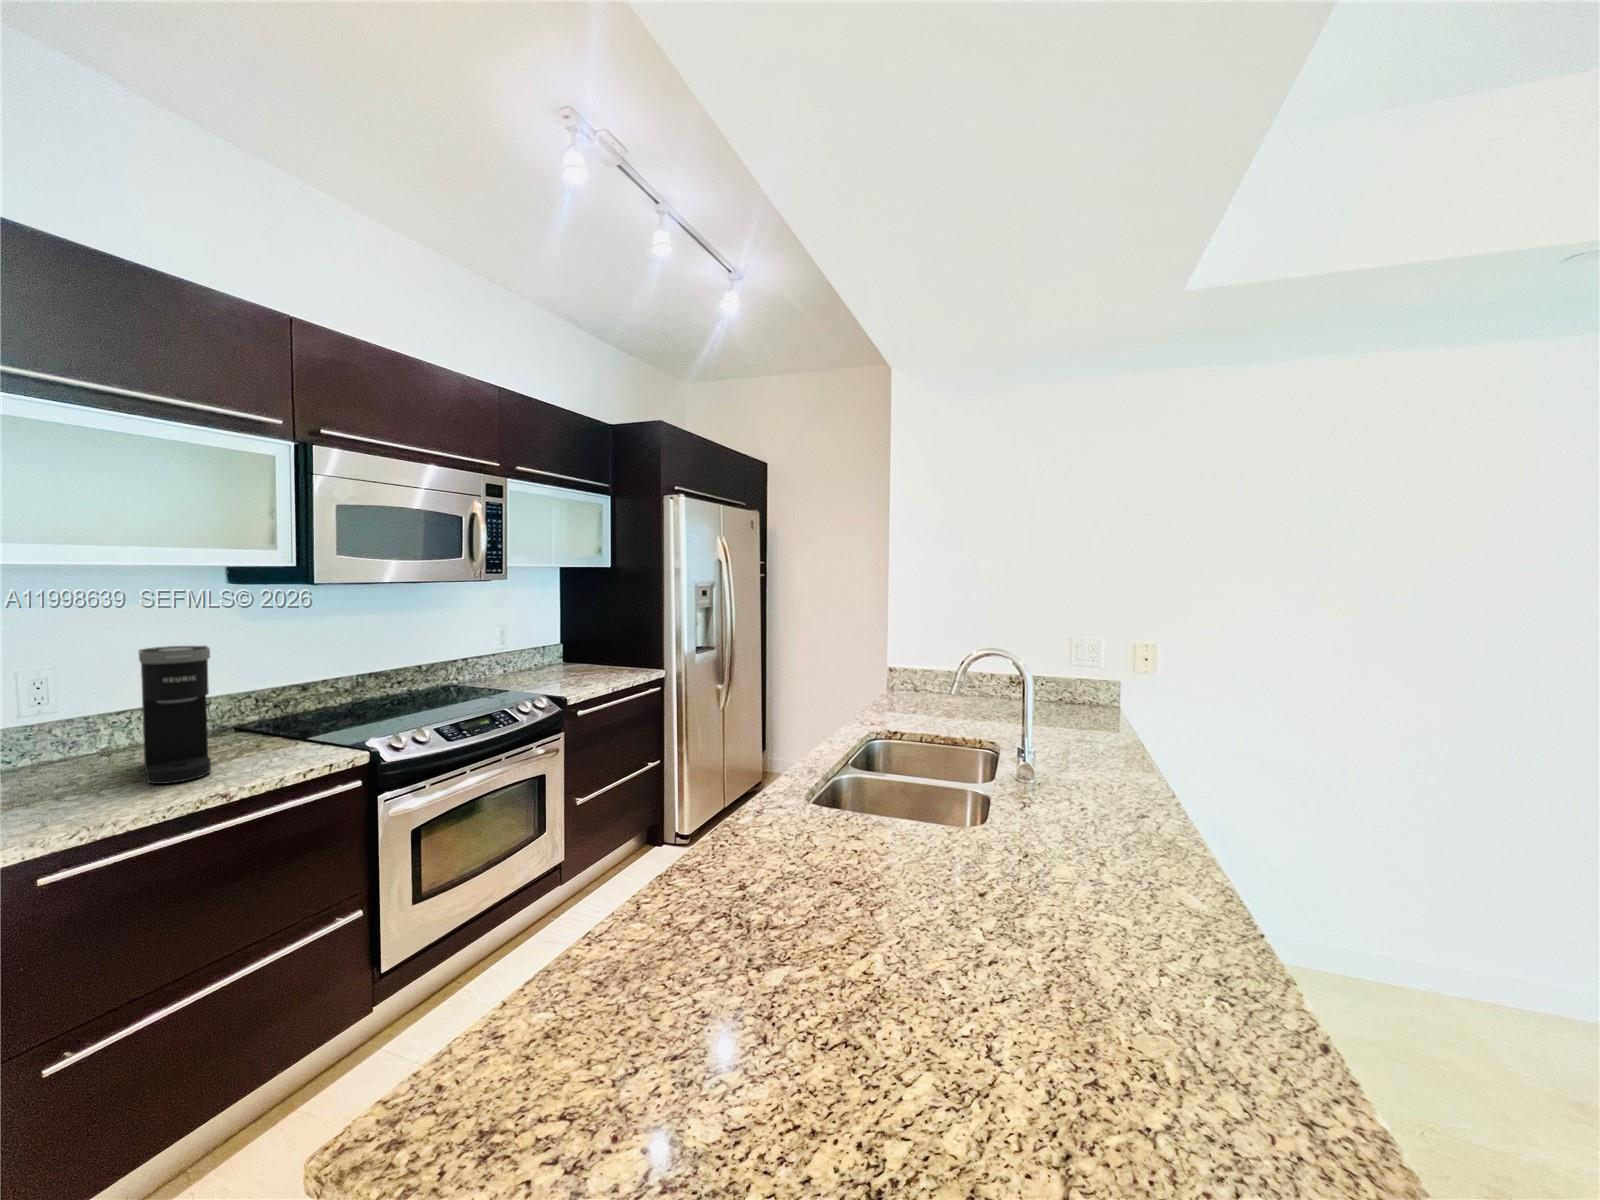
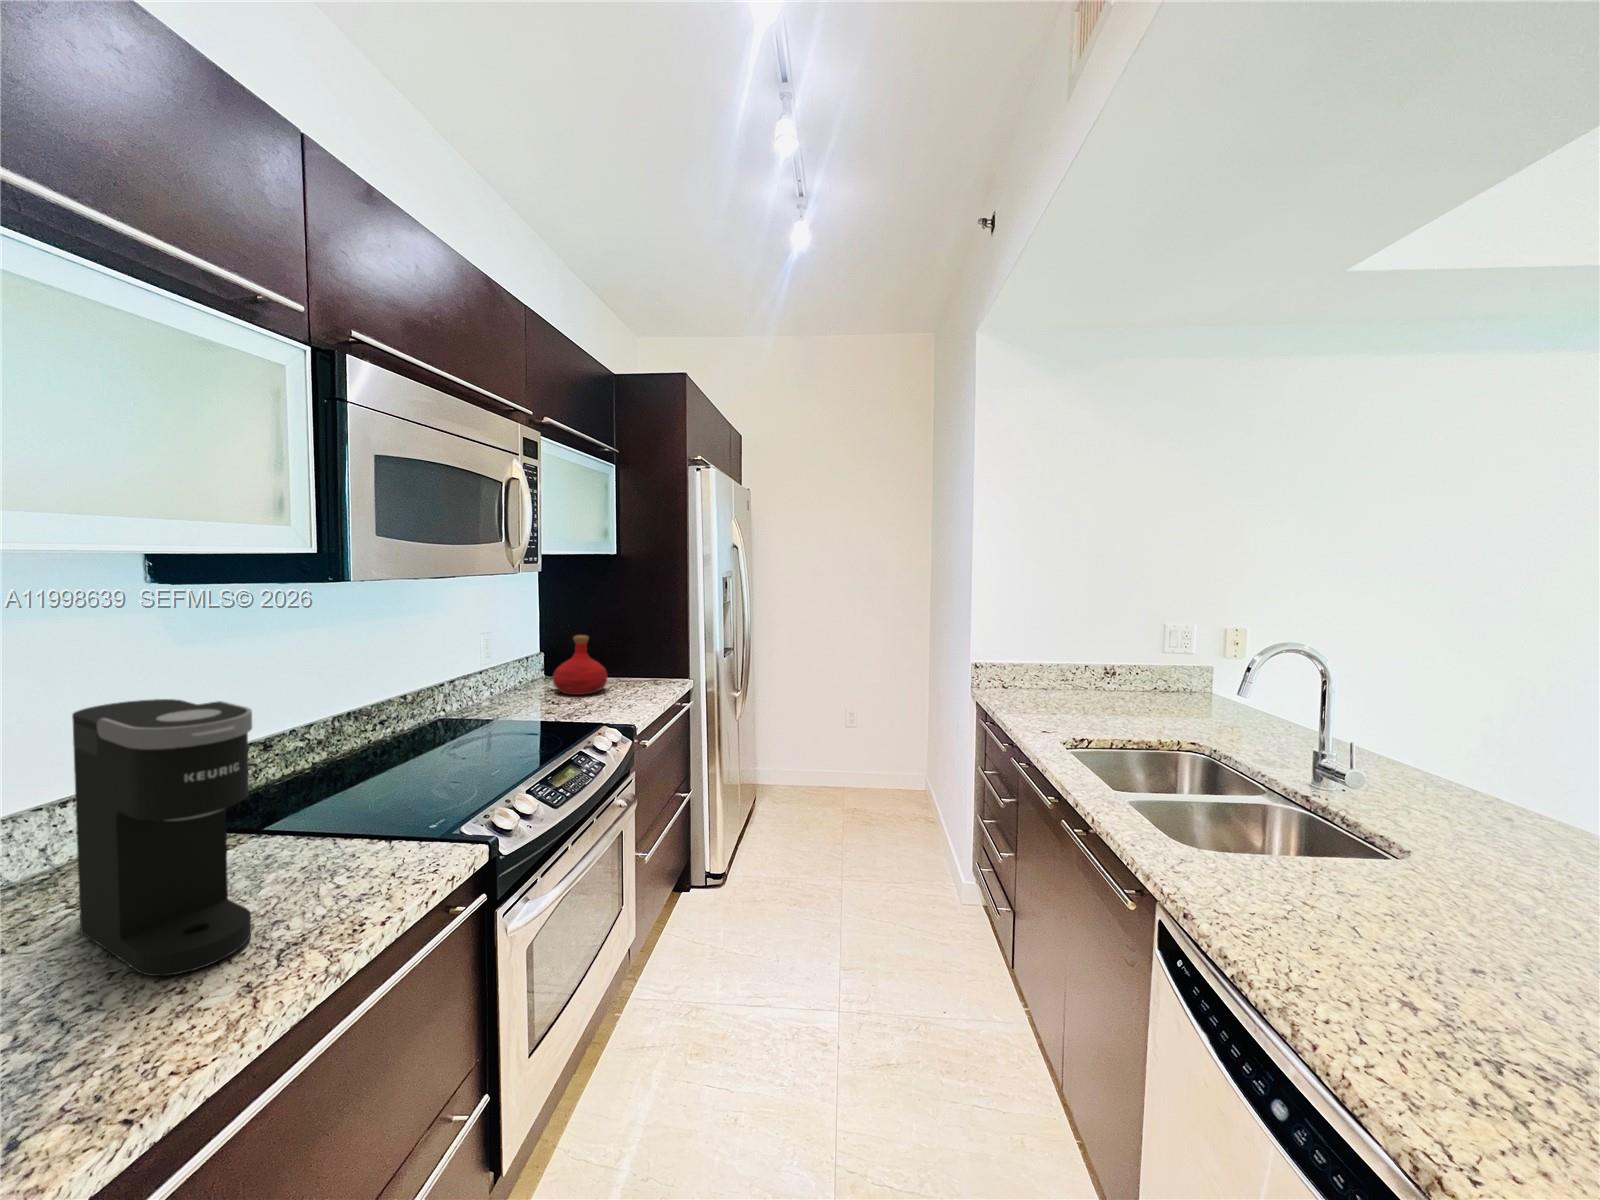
bottle: none [550,629,592,675] -> present [553,635,607,695]

